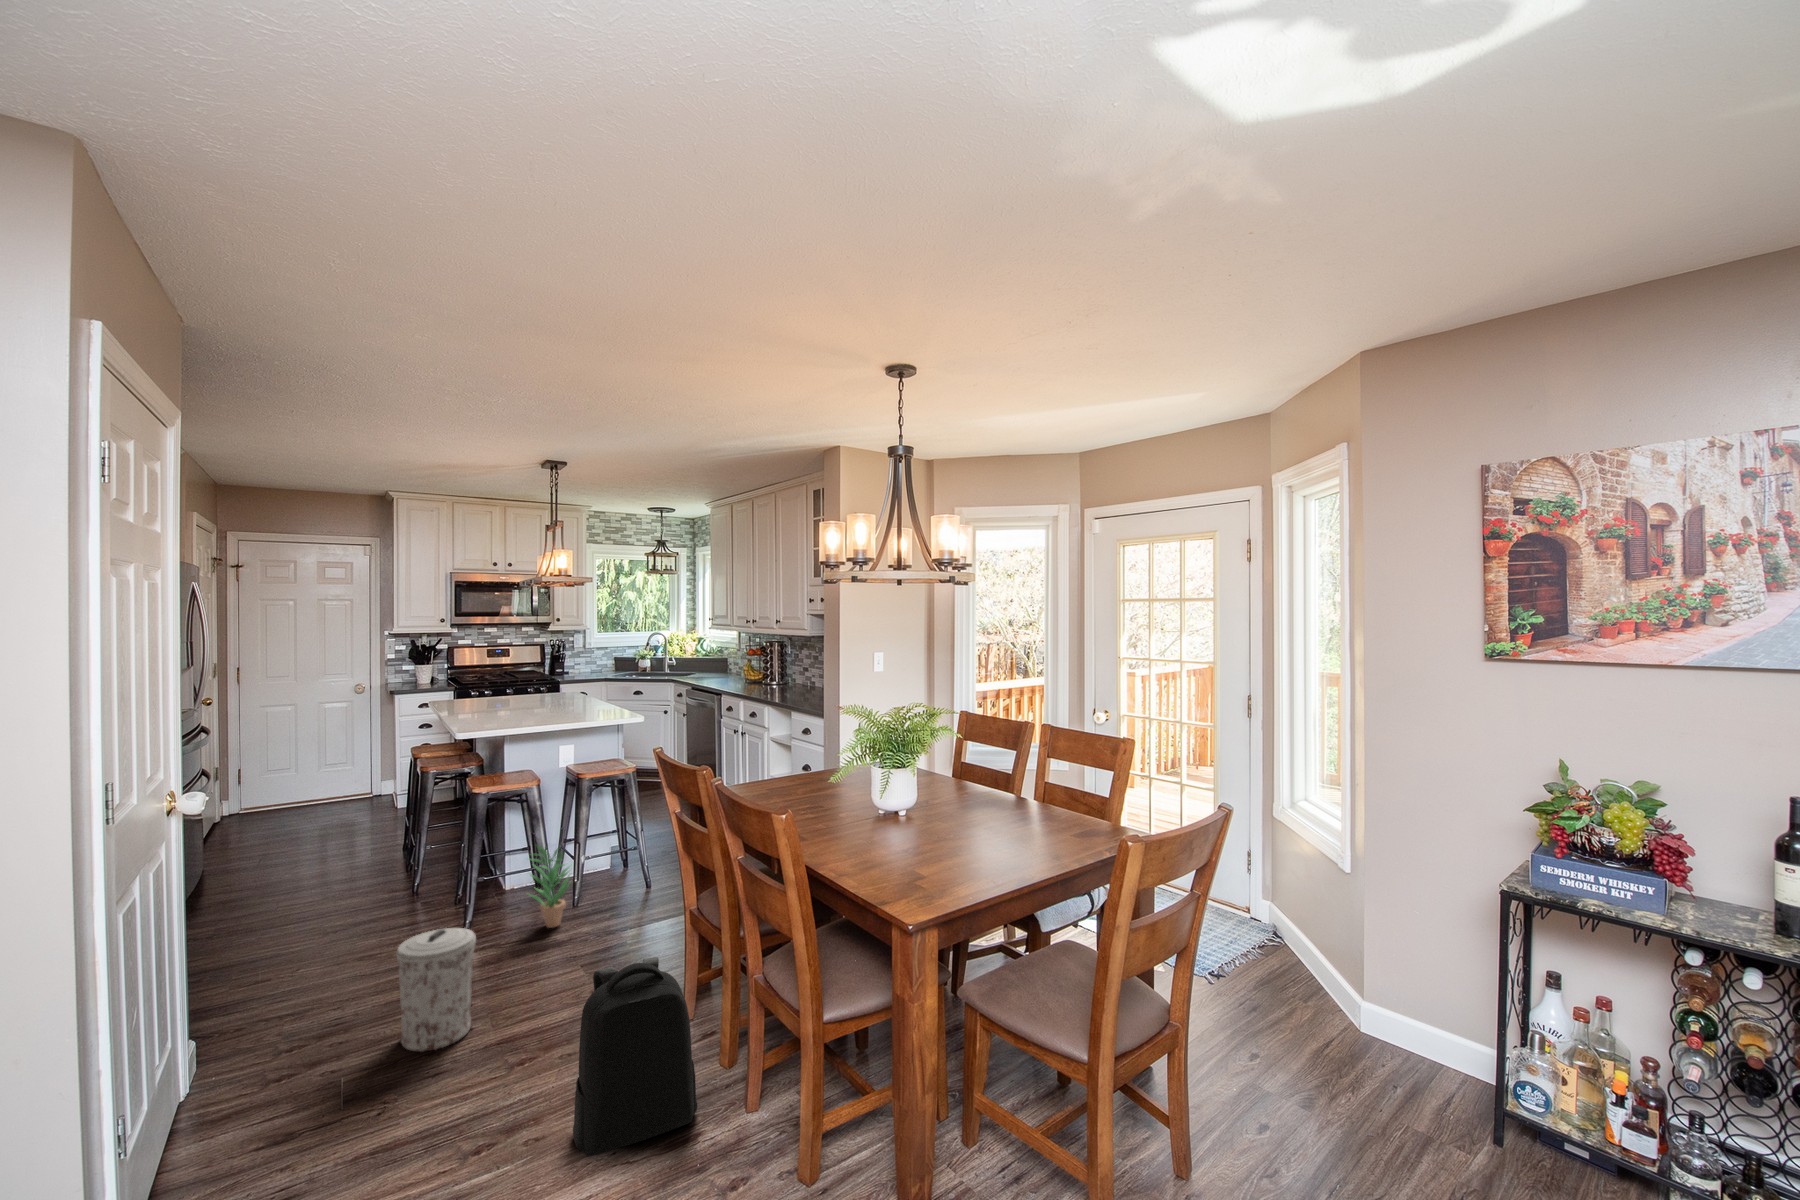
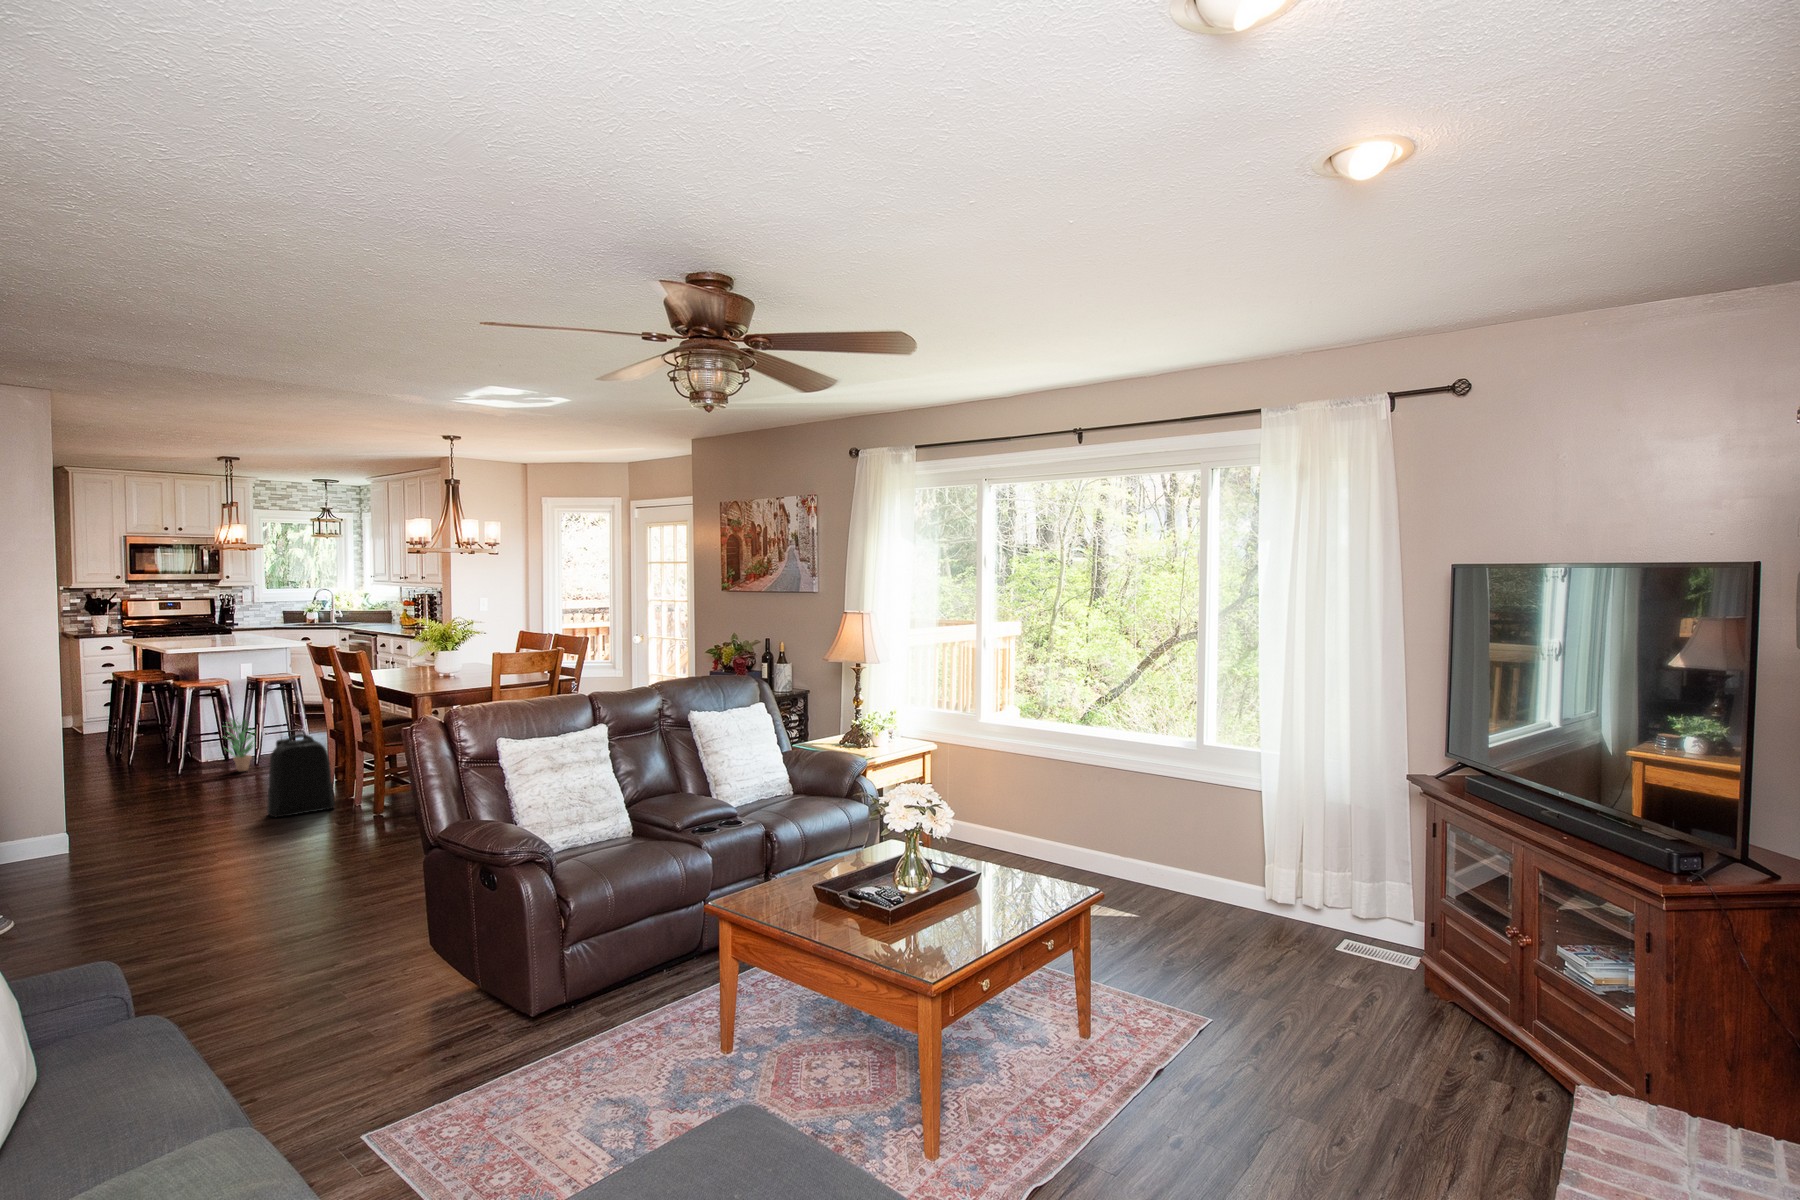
trash can: present [396,928,476,1051] -> none [150,743,199,805]

